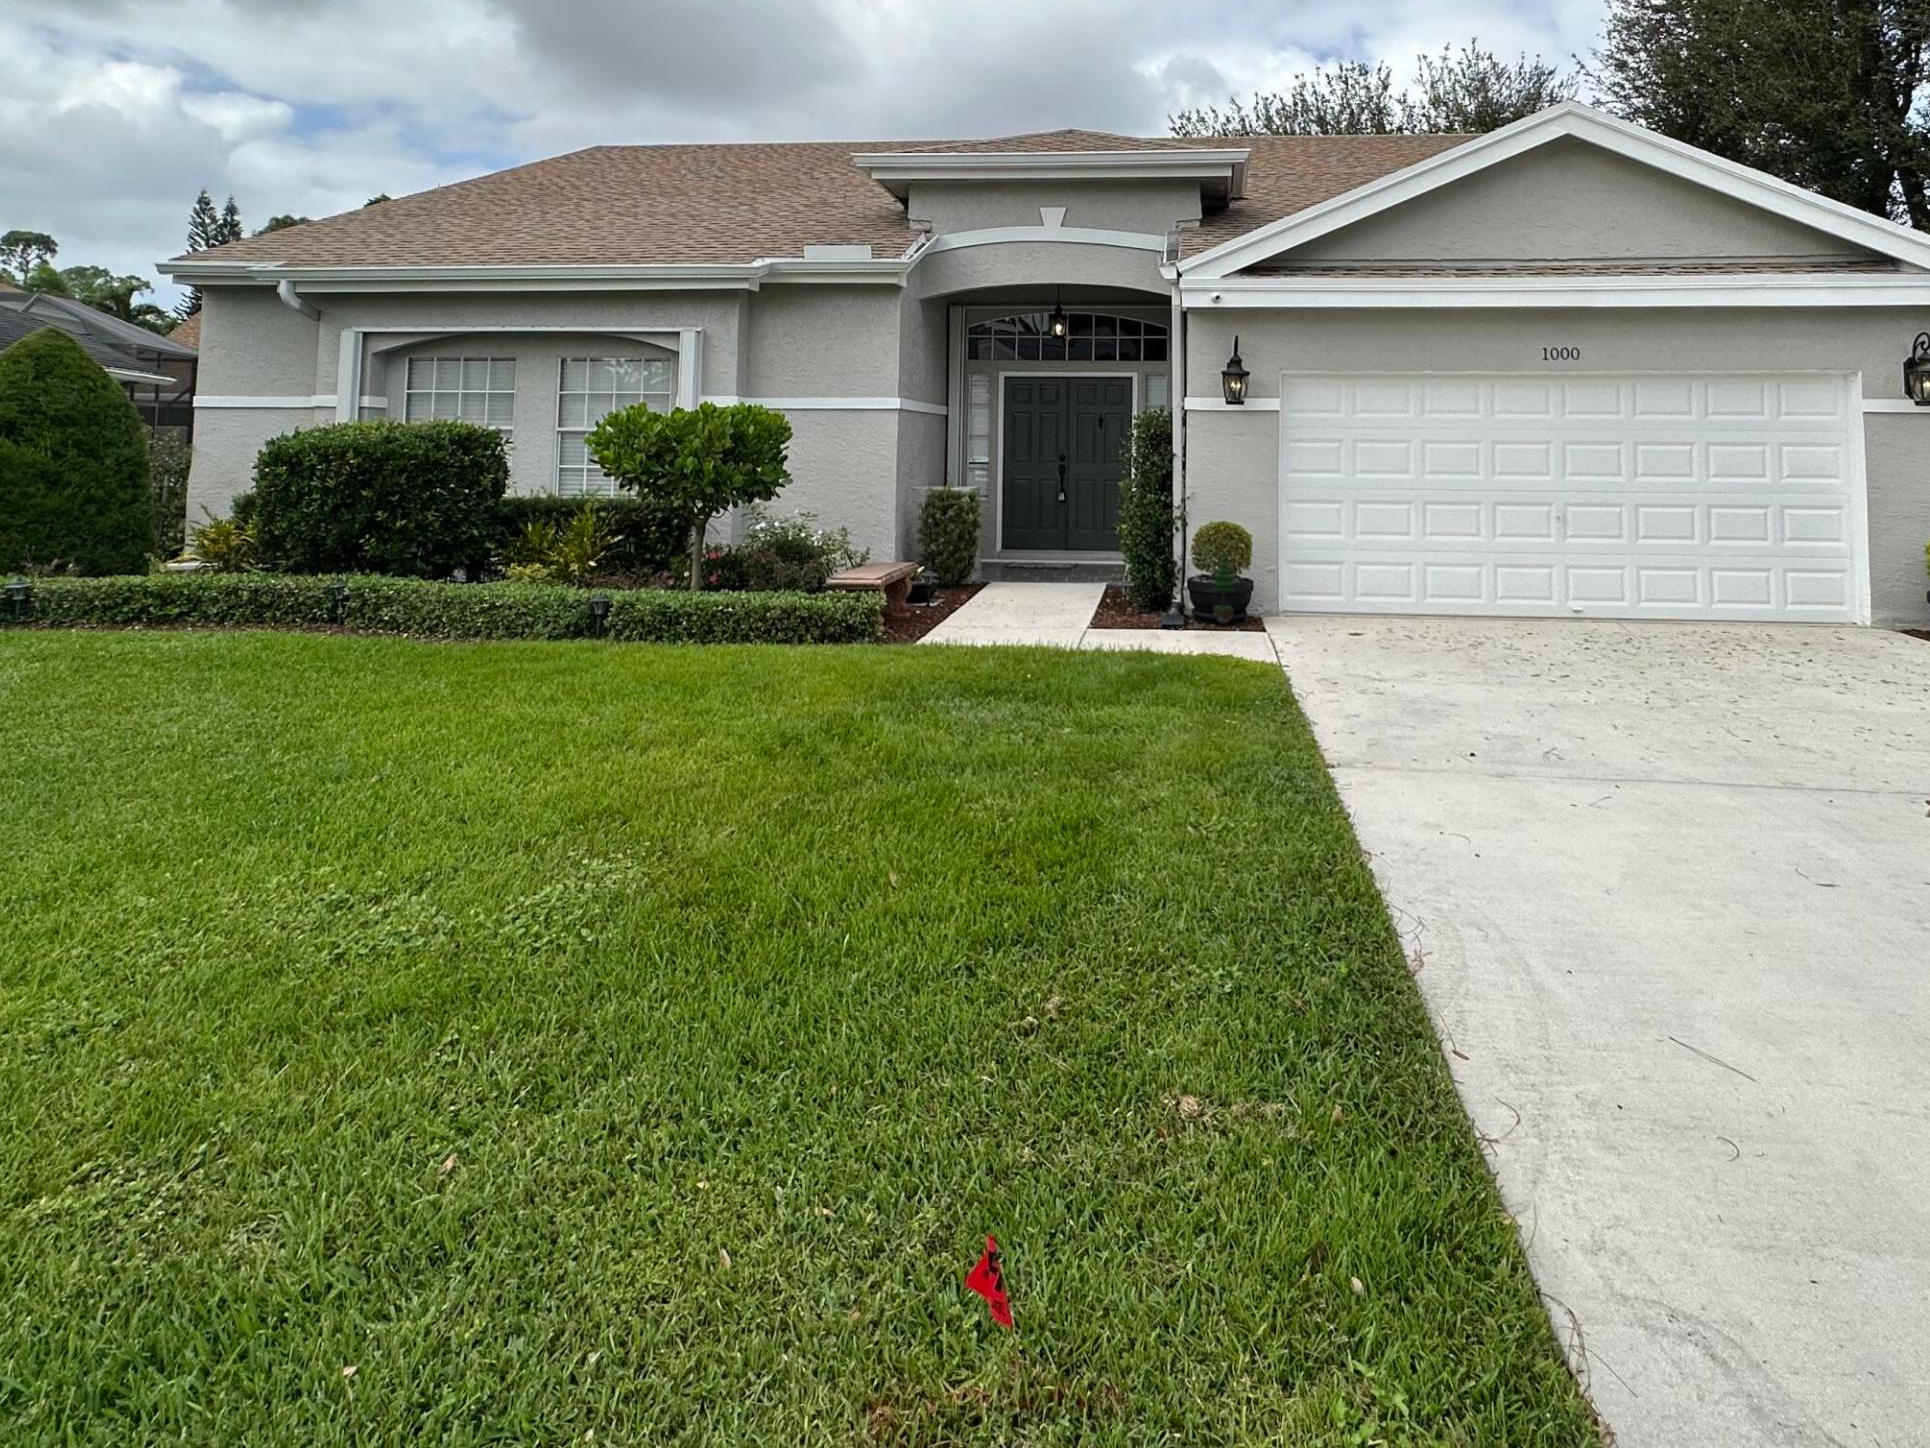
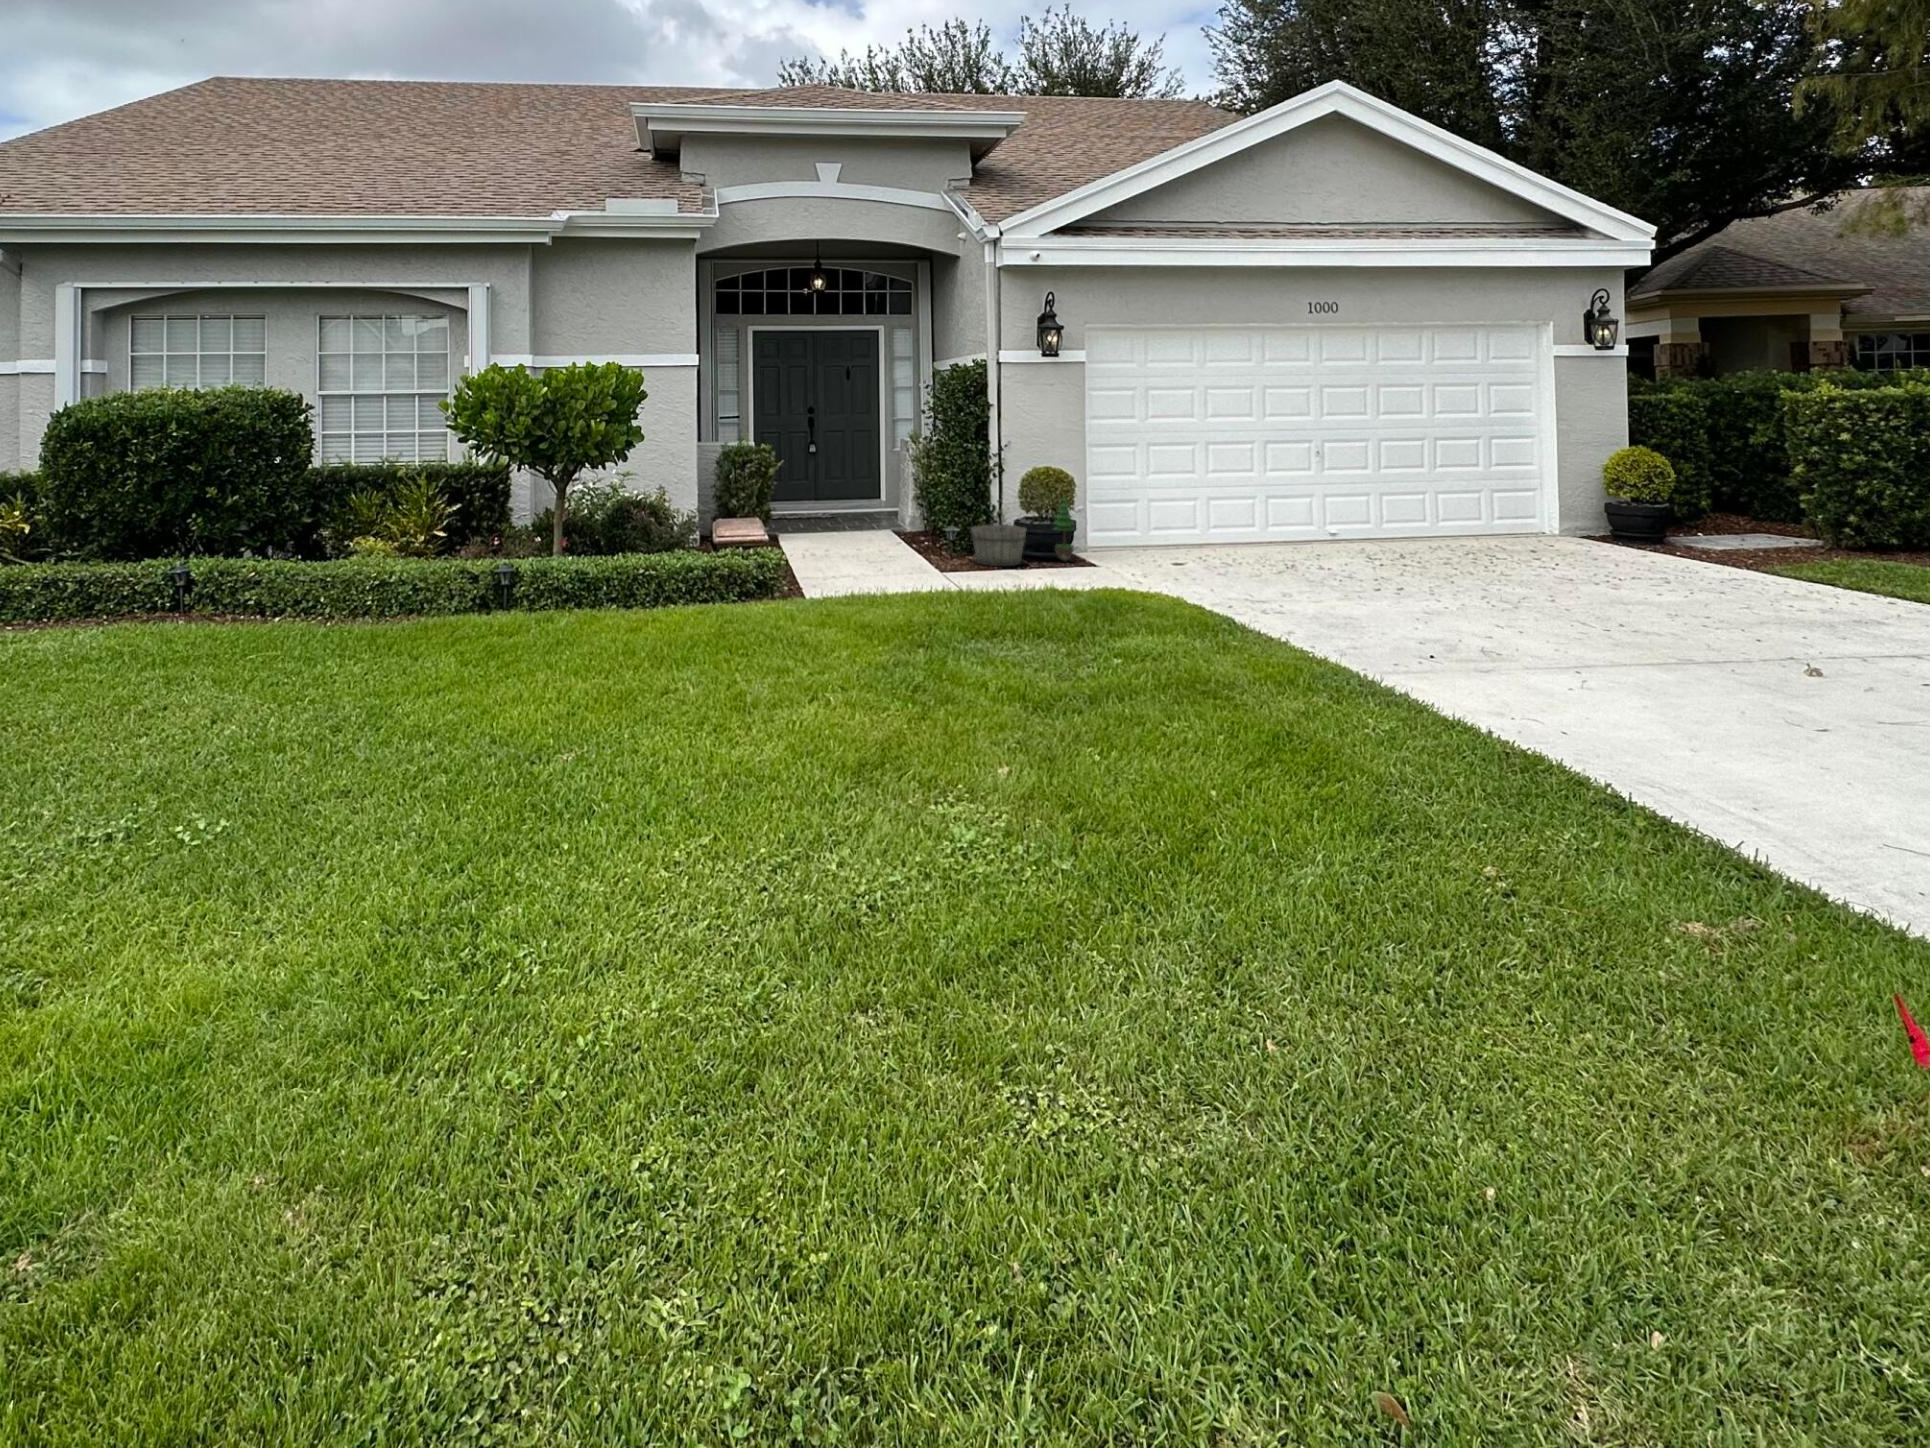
wooden bucket: none [1122,572,1183,626] -> present [971,524,1026,566]

